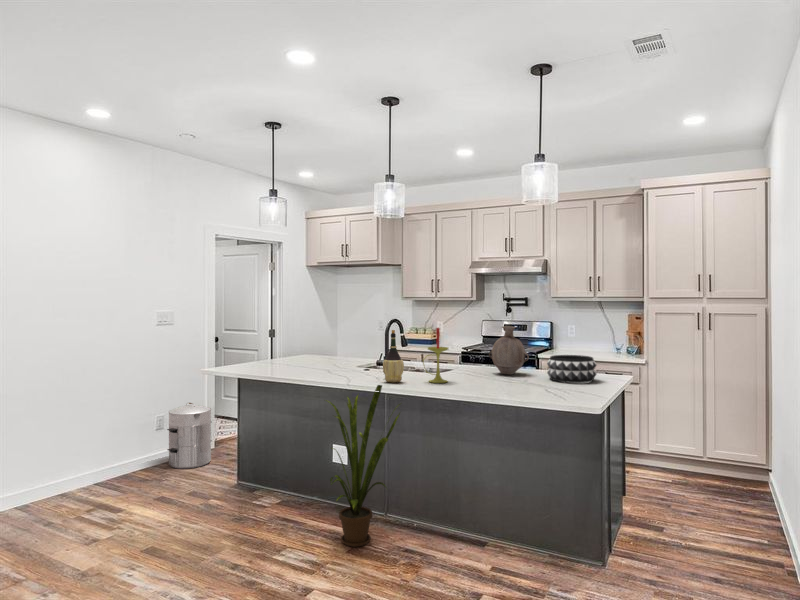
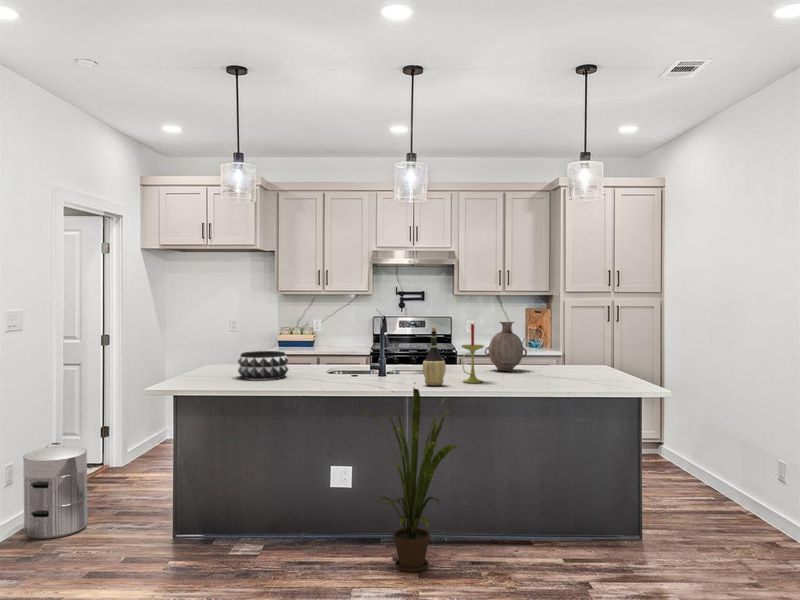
decorative bowl: present [547,355,596,383] -> present [238,351,288,380]

